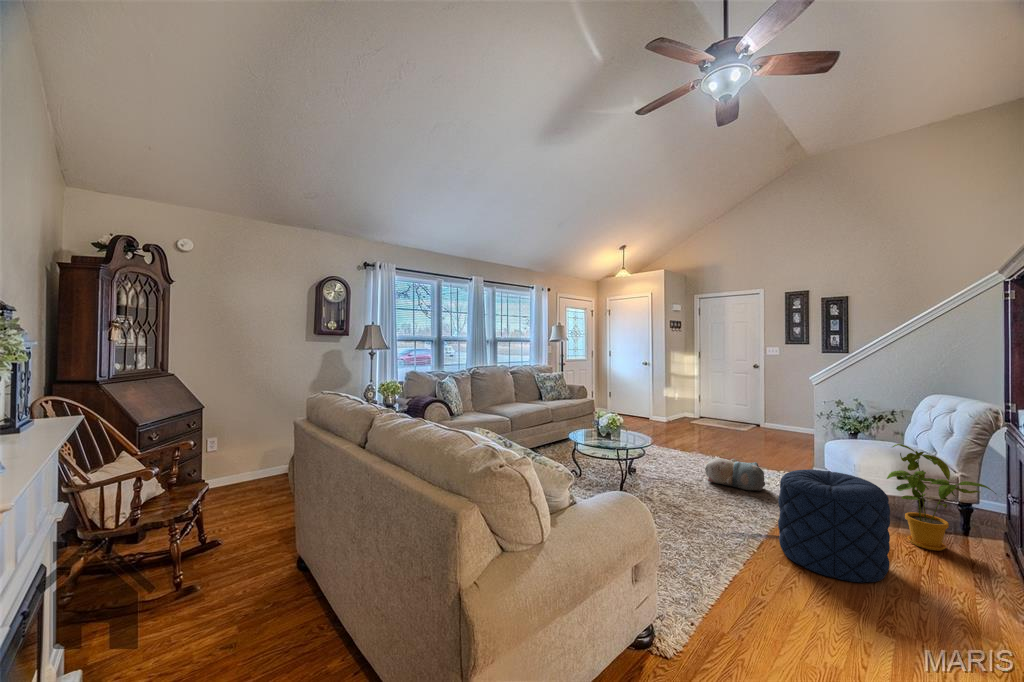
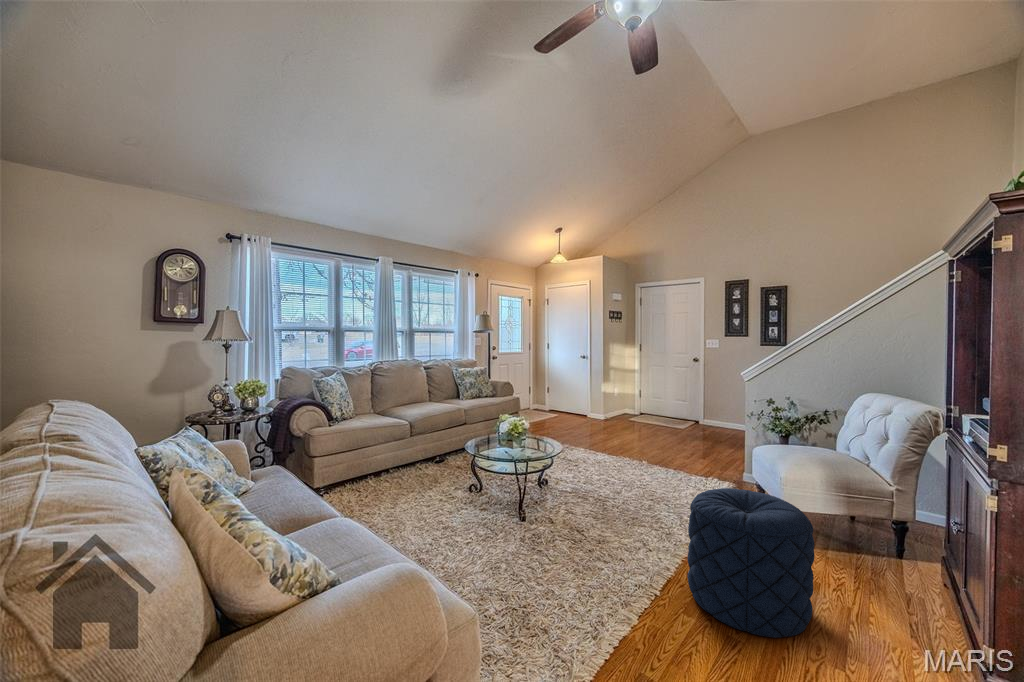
house plant: present [887,444,996,551] -> none [814,453,937,582]
plush toy: present [705,458,765,491] -> none [624,466,688,505]

